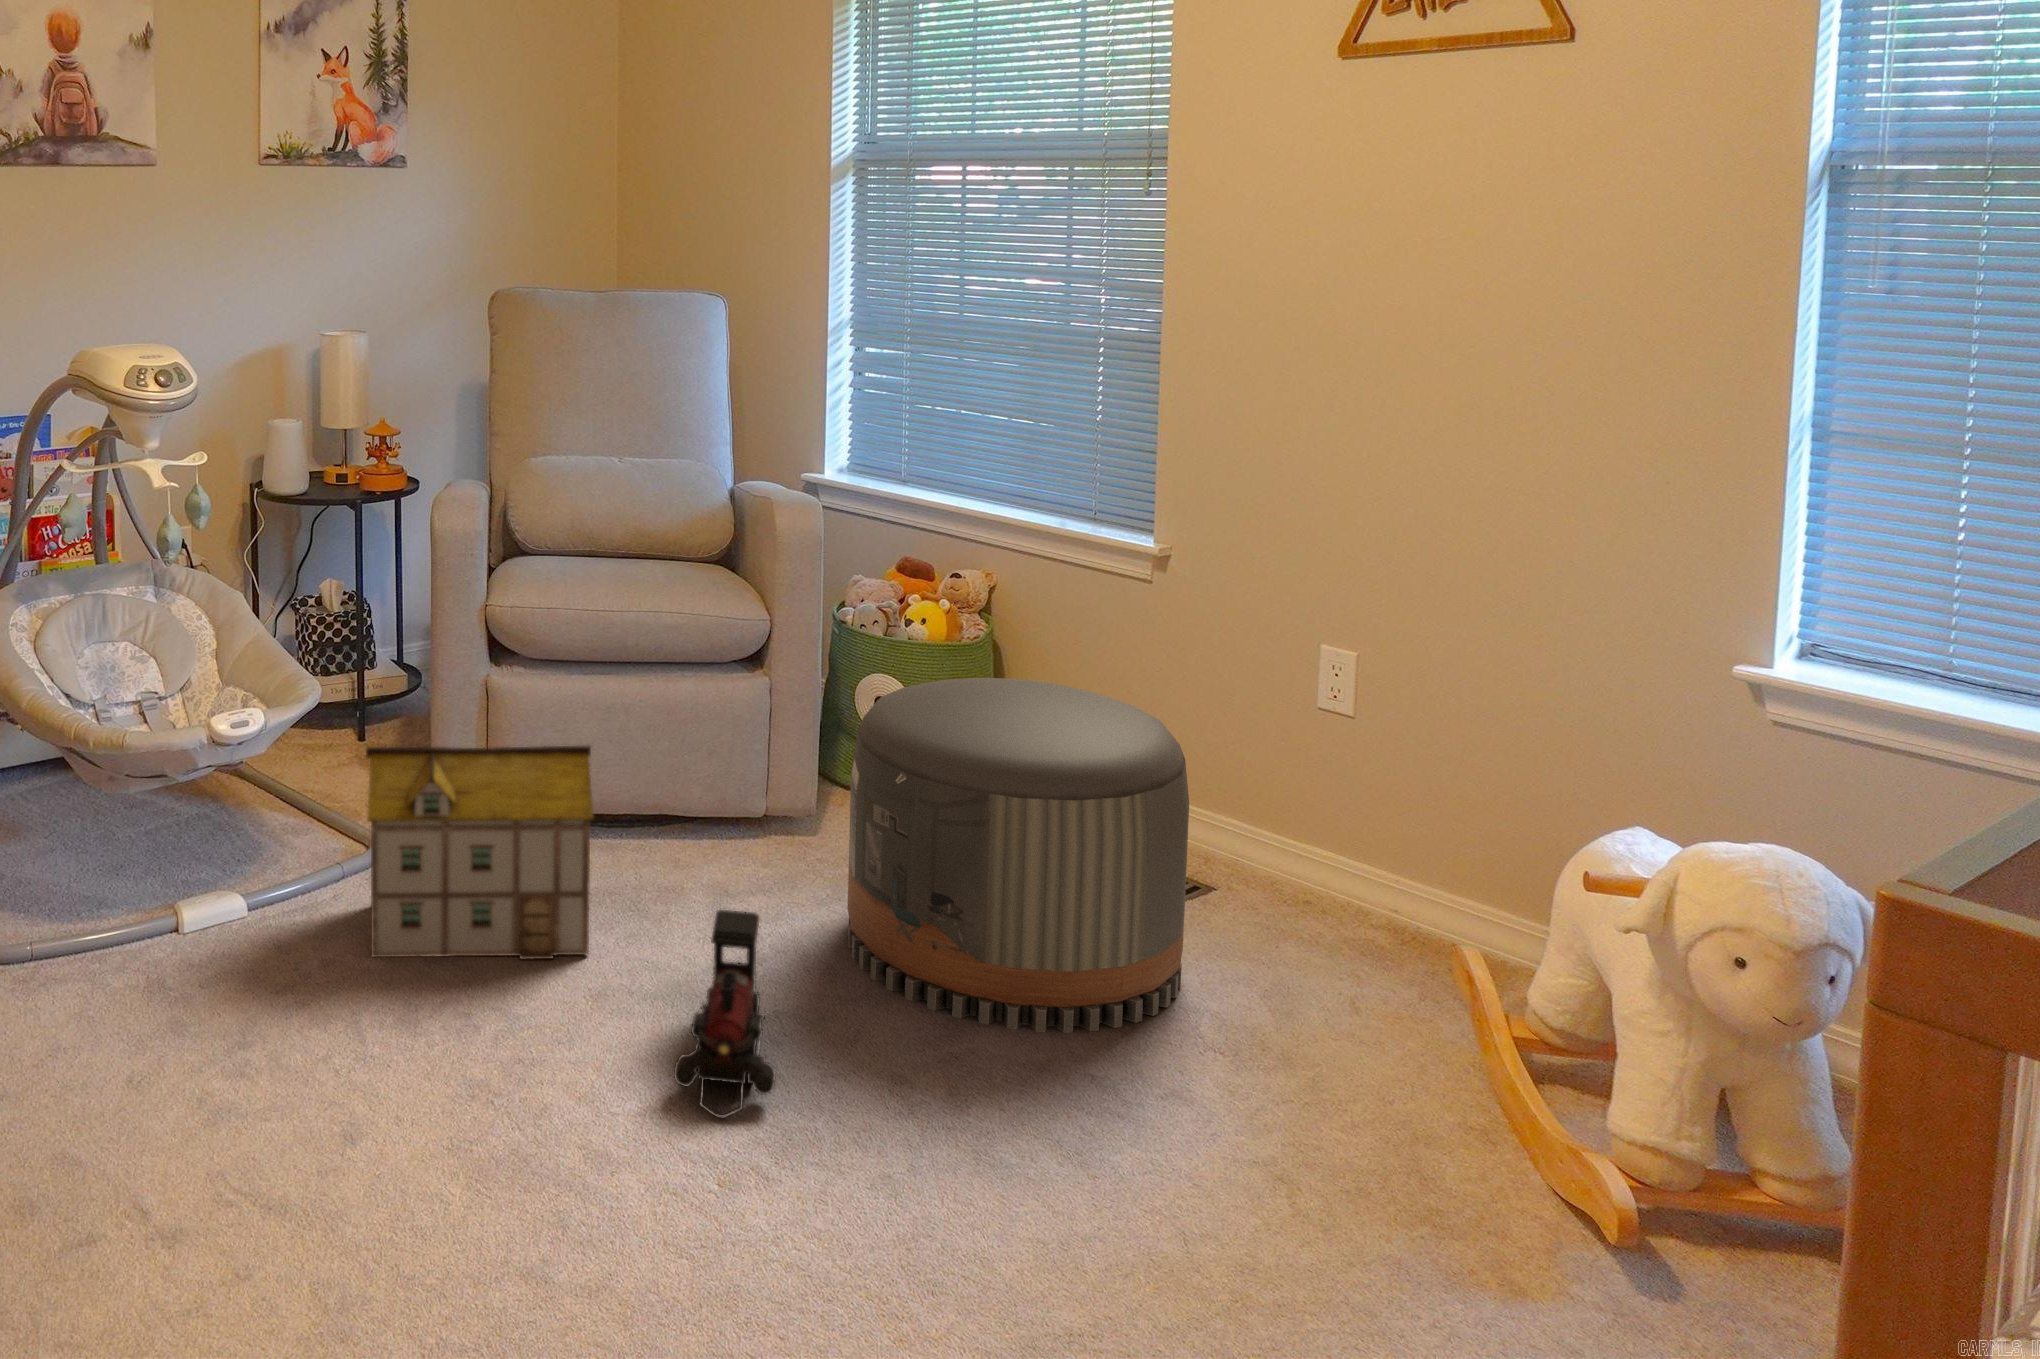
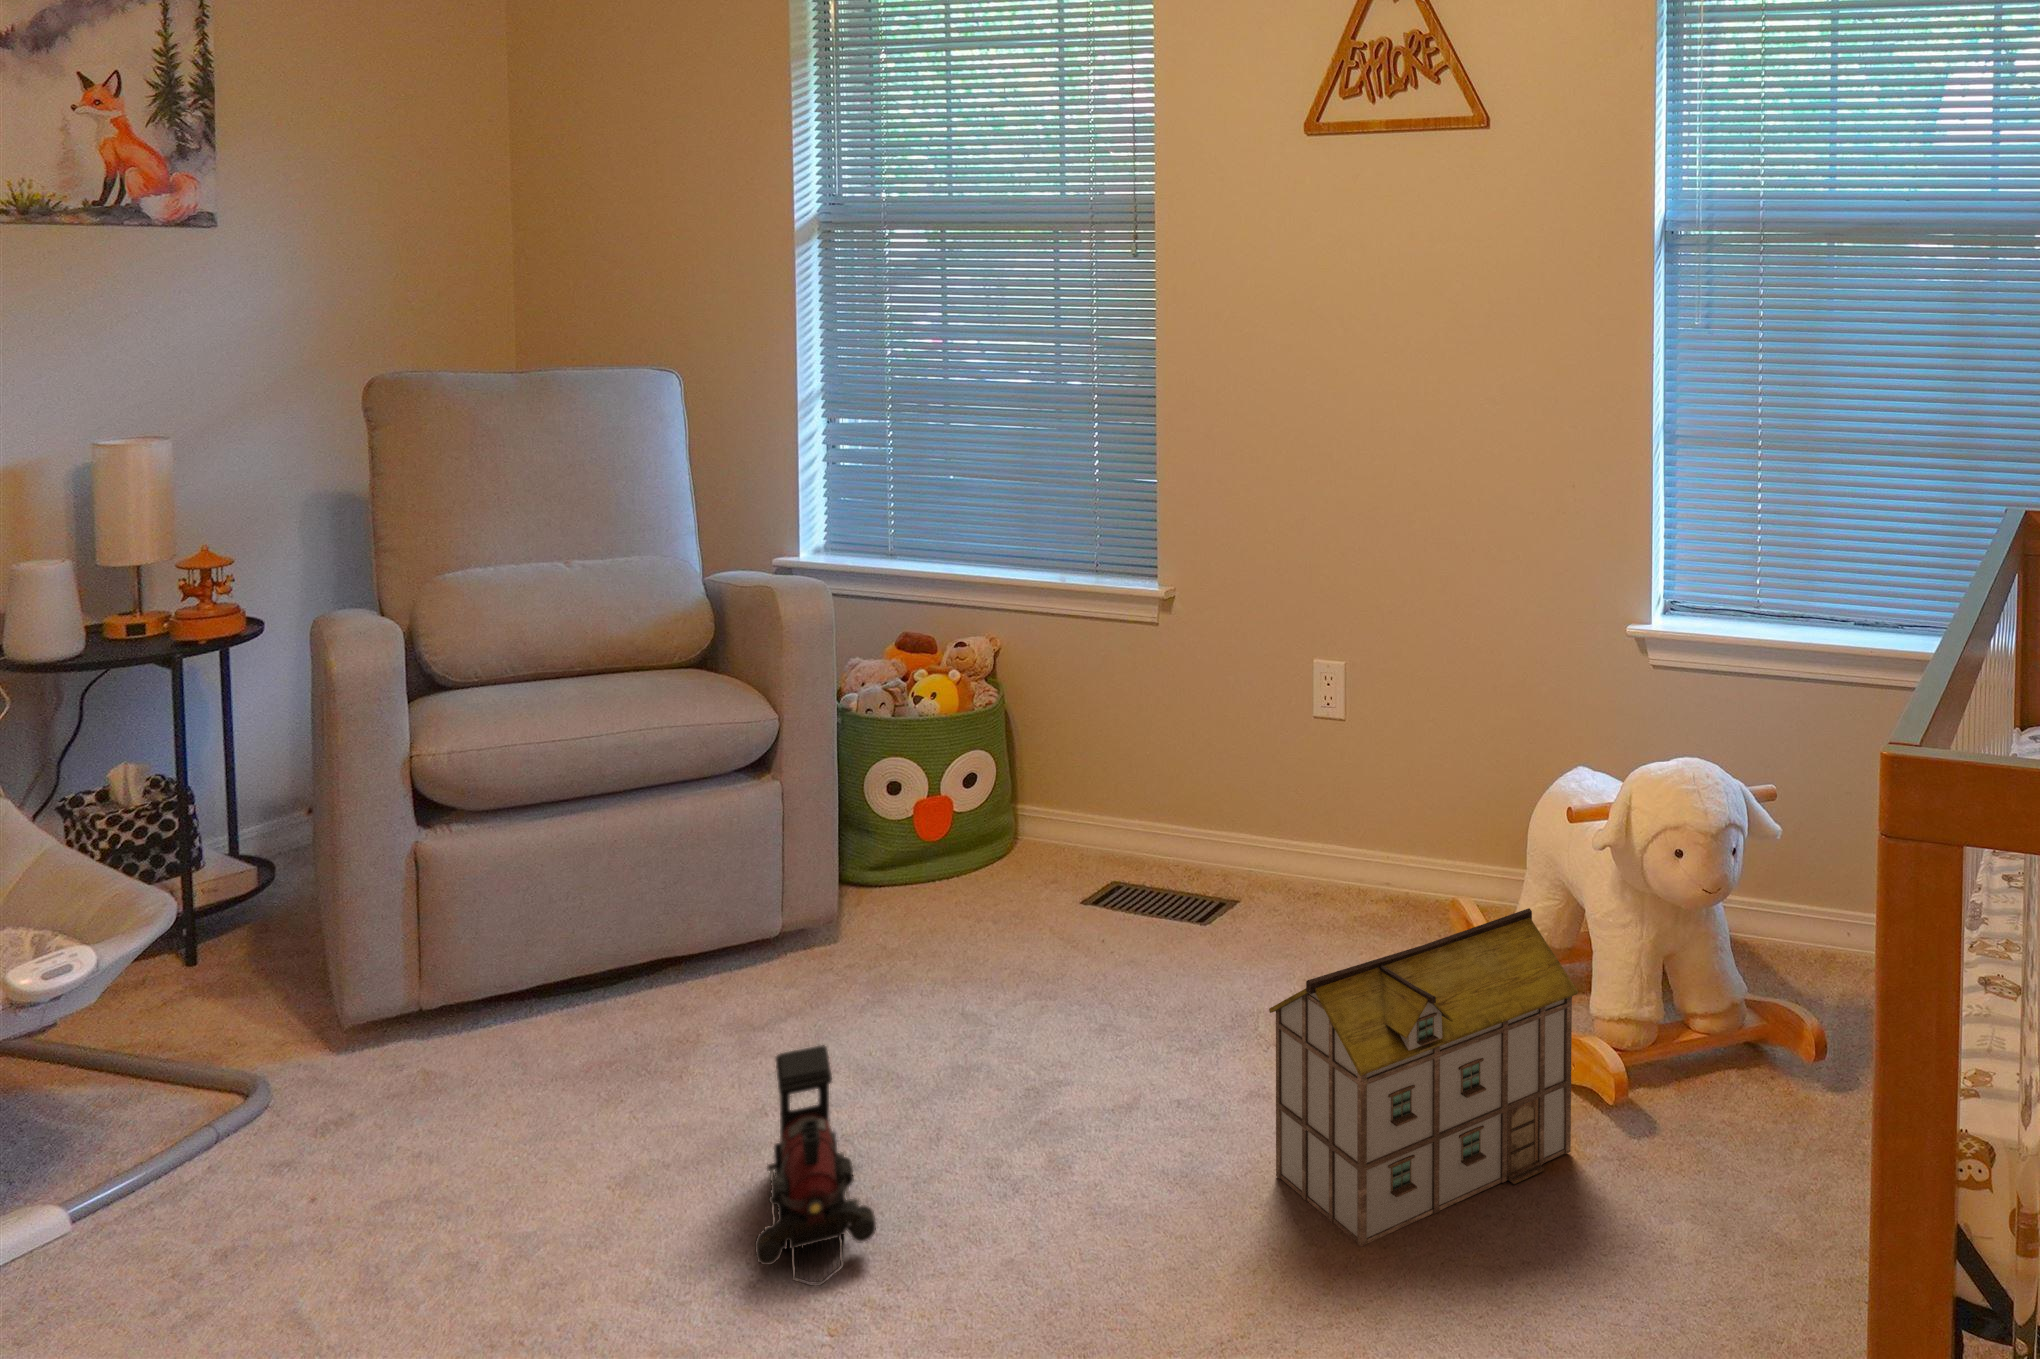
pouf: present [848,678,1189,1032] -> none [902,734,1236,1091]
toy house: present [366,746,593,959] -> present [1269,908,1578,1247]

